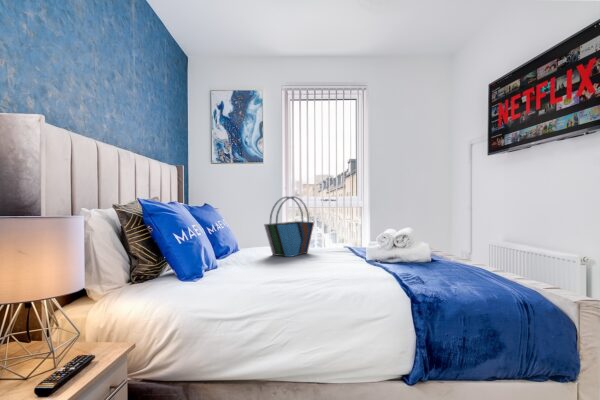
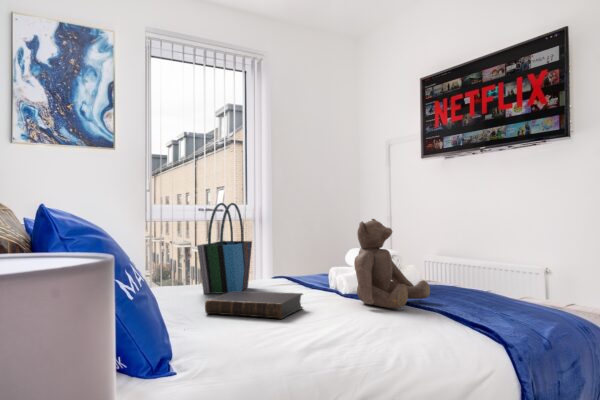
teddy bear: none [340,208,407,278] -> present [354,219,430,308]
book: none [238,255,302,277] -> present [205,291,303,319]

